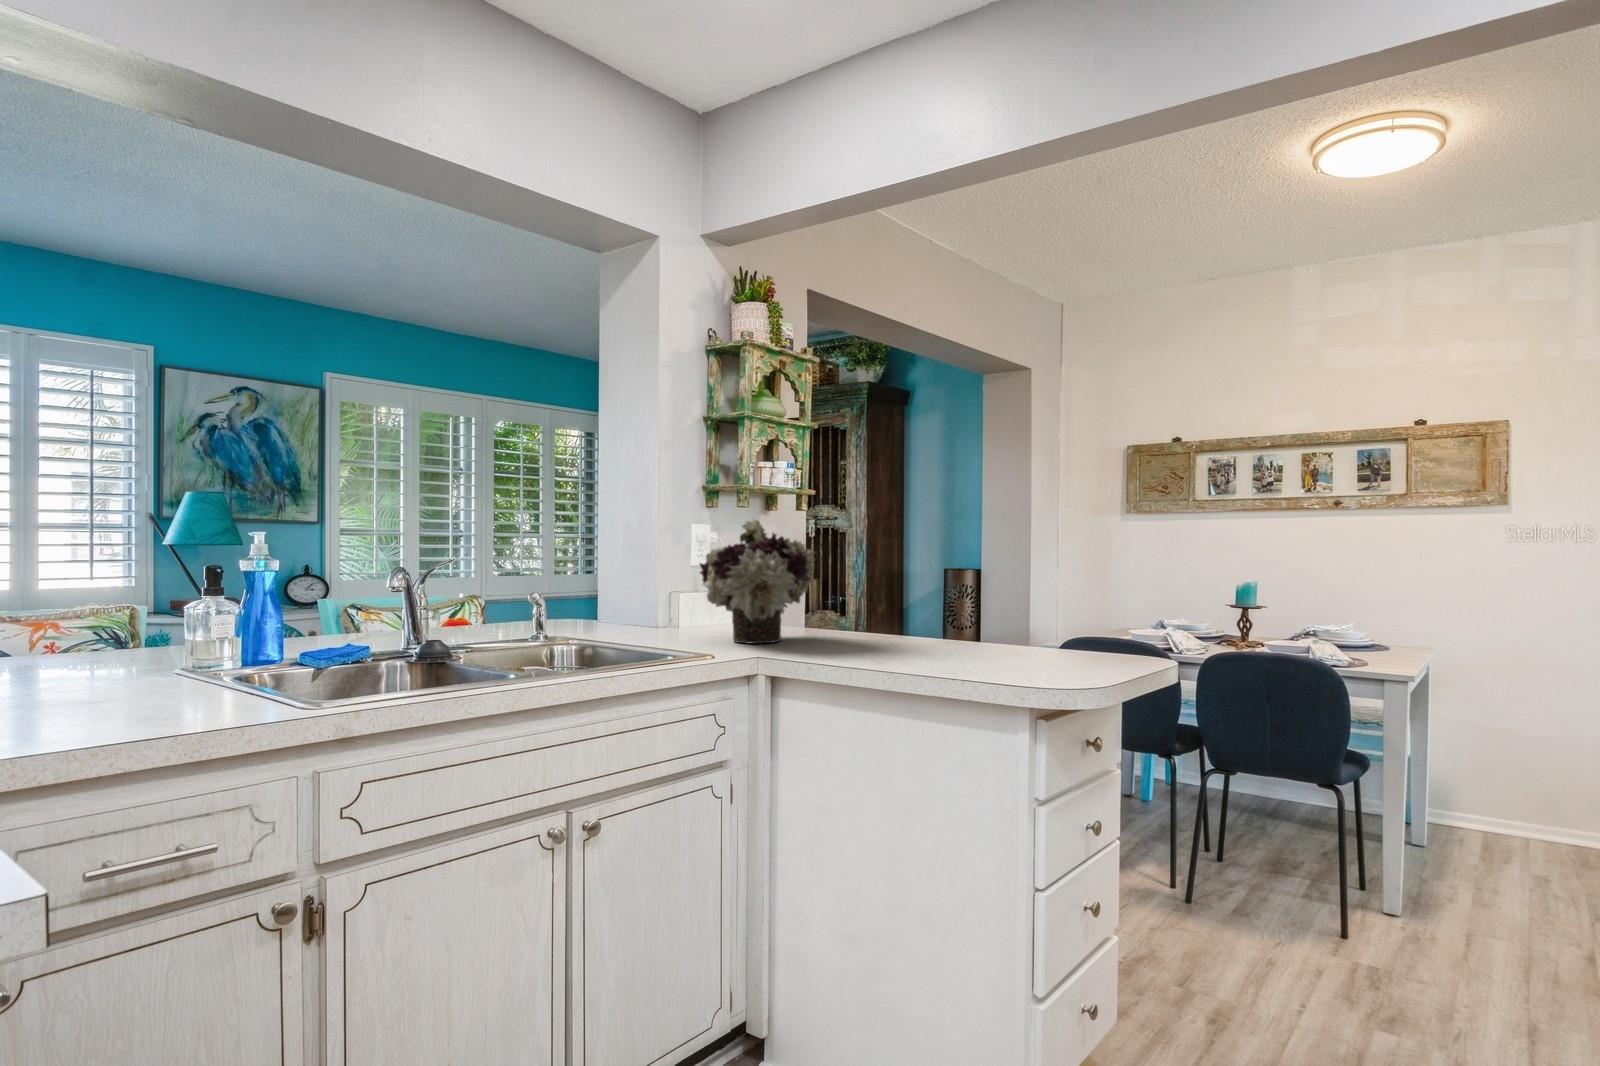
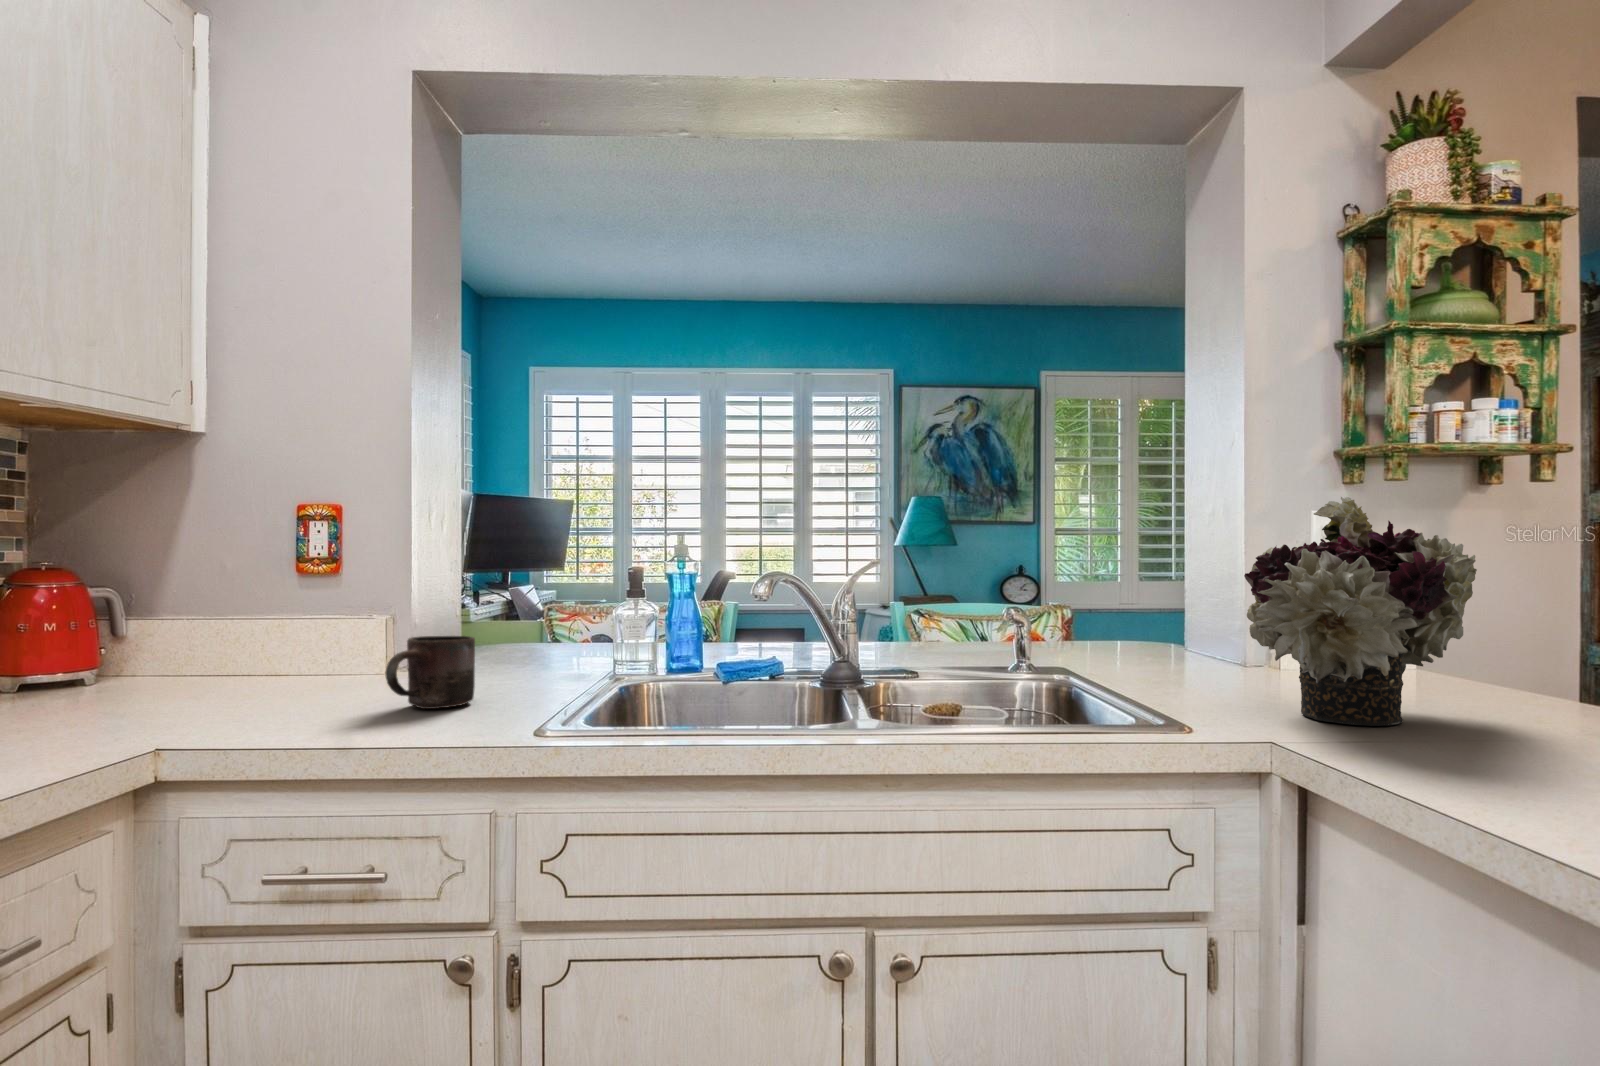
mug: none [87,646,163,717] -> present [385,636,475,709]

